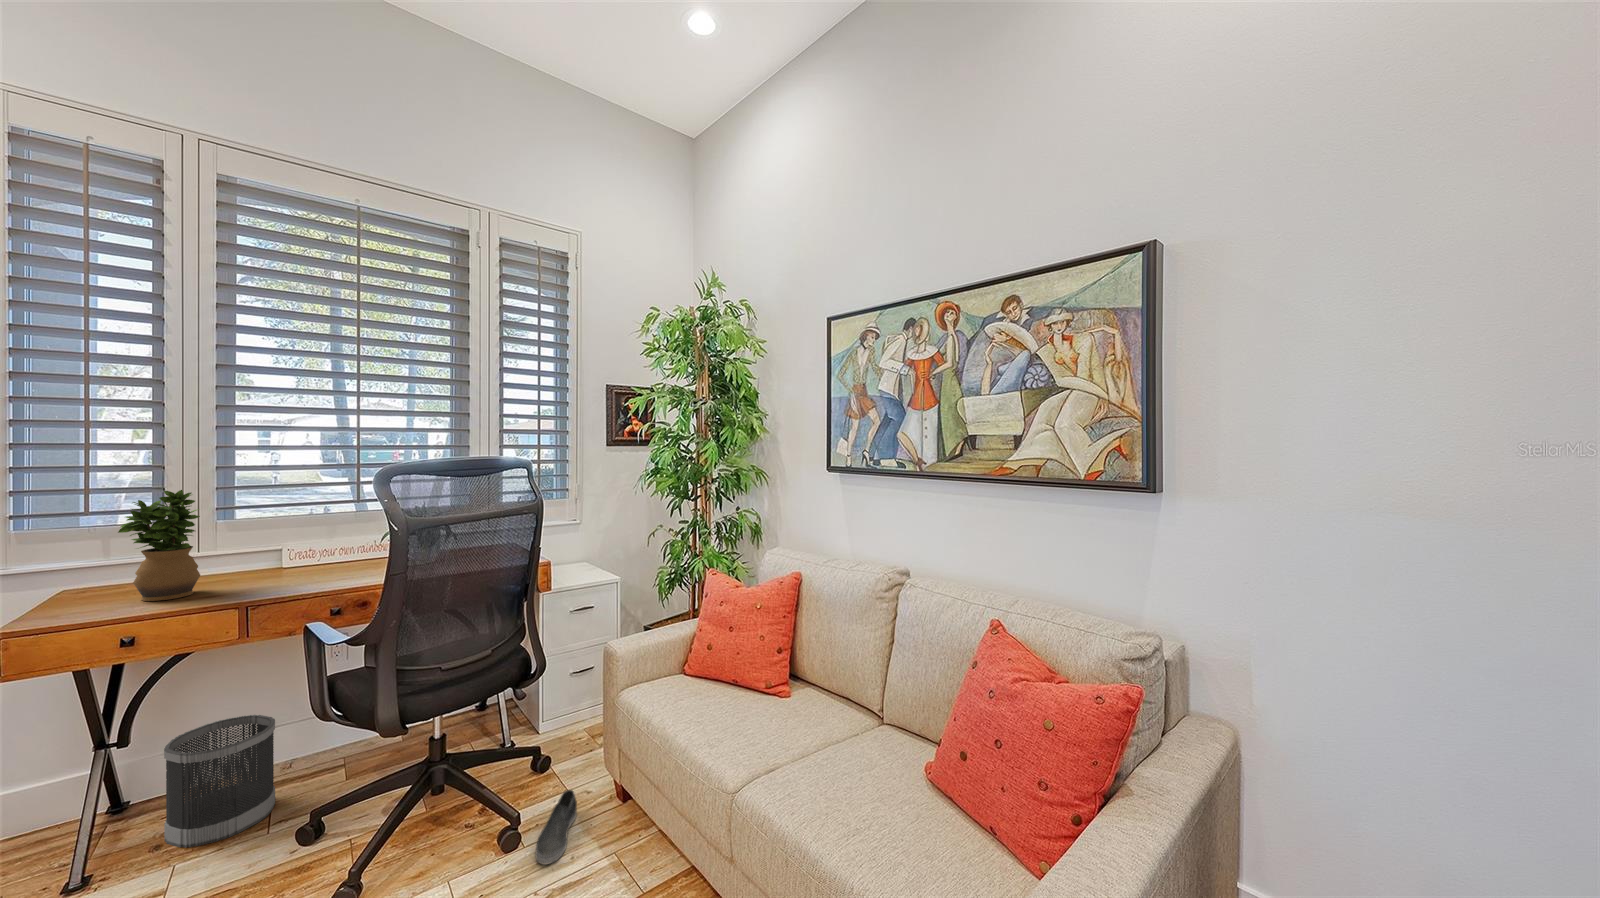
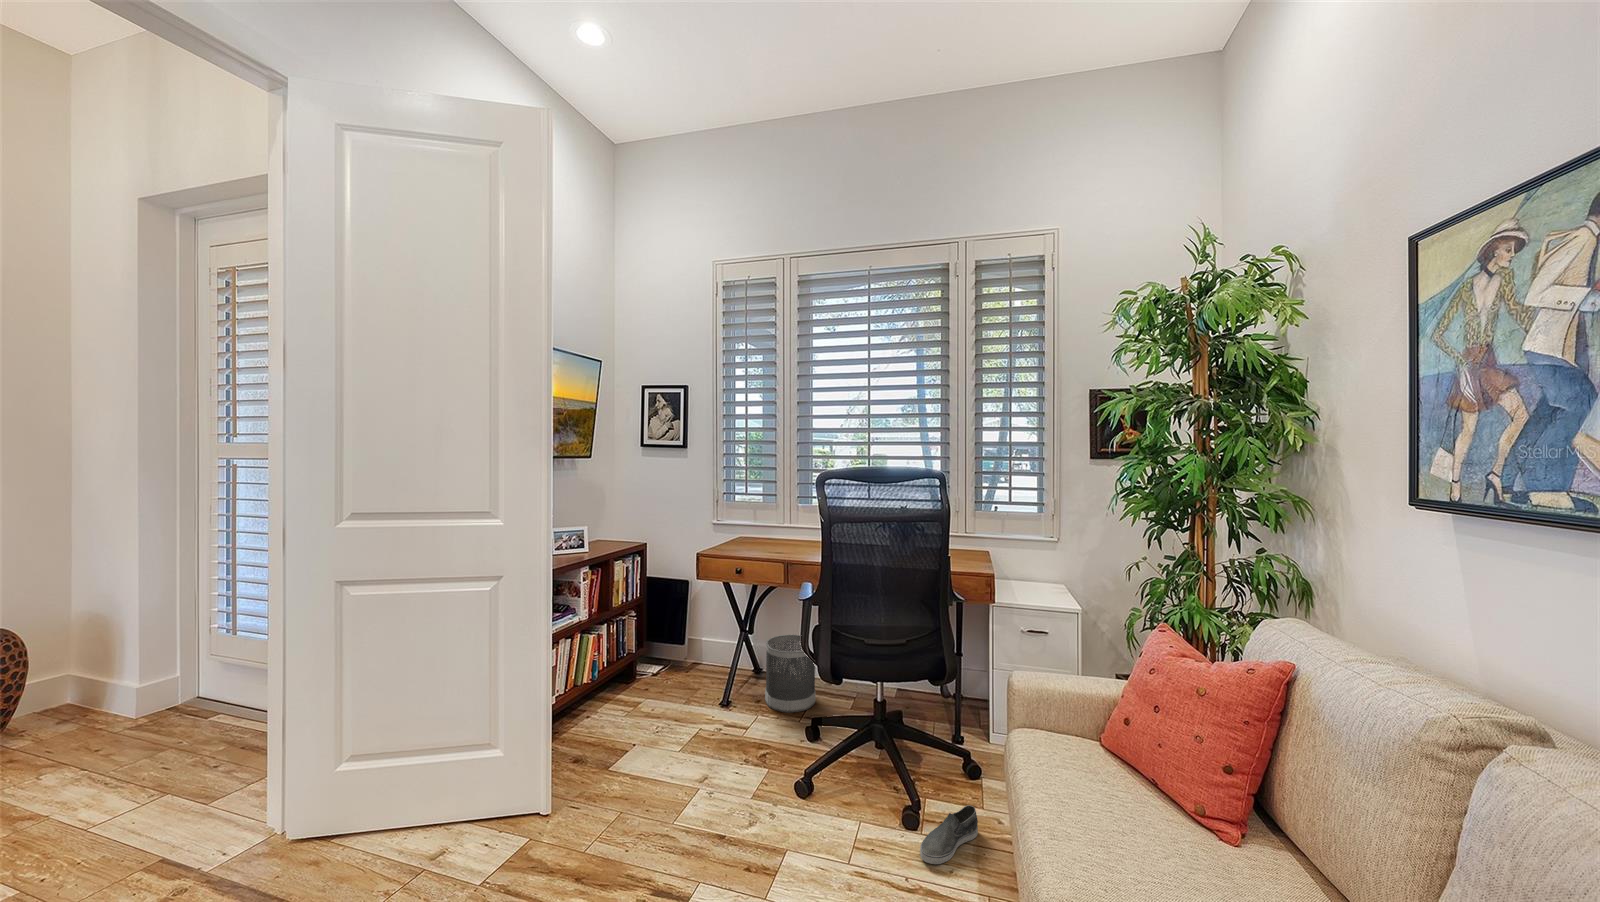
potted plant: present [118,490,200,601] -> none [753,482,788,549]

